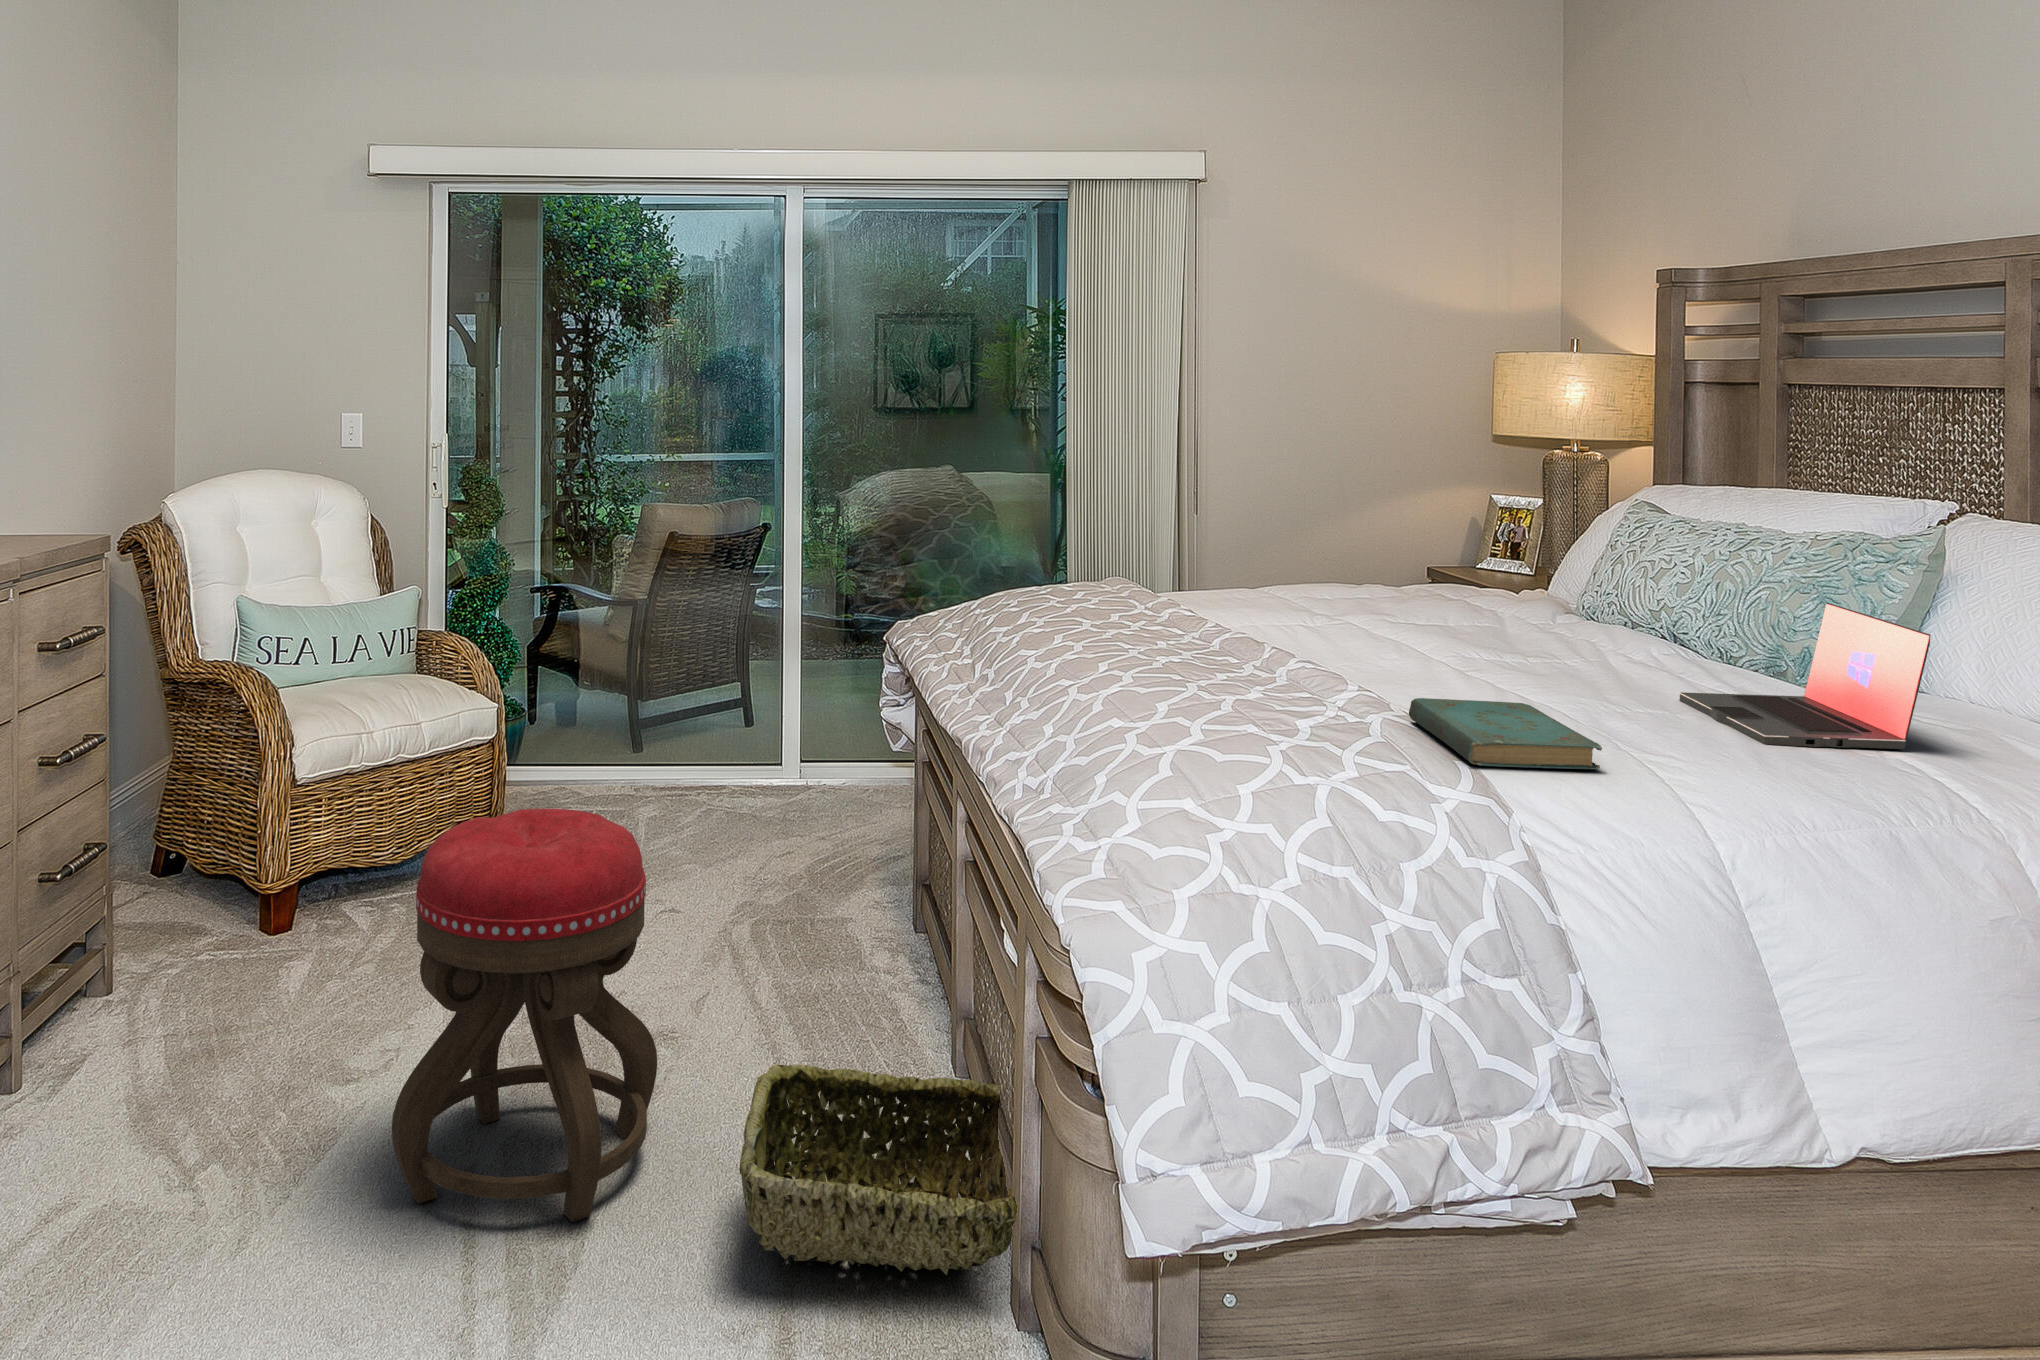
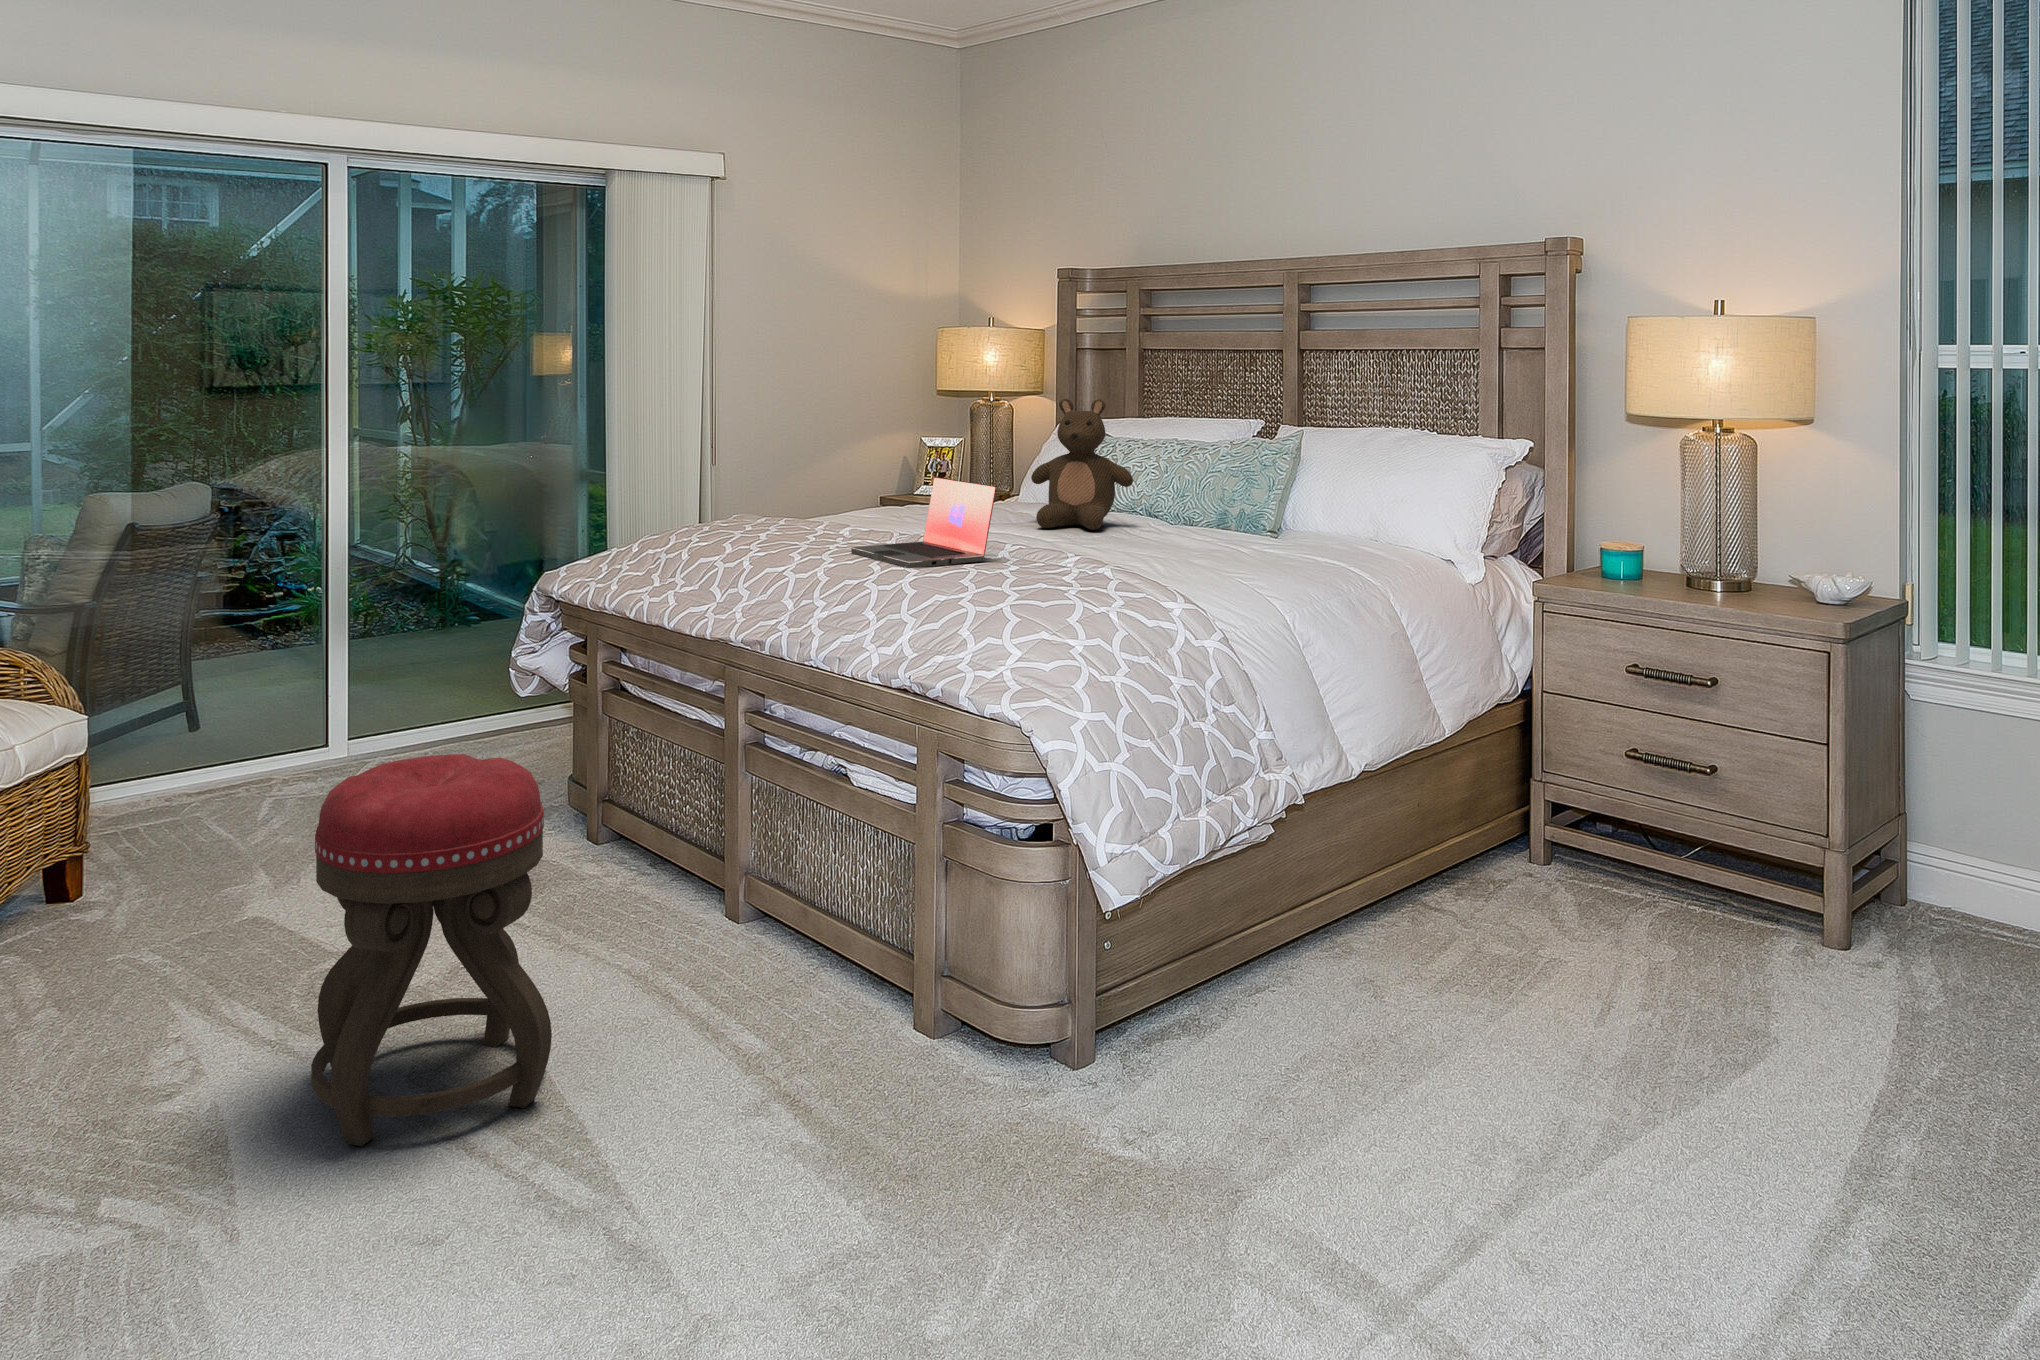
stuffed bear: none [1480,460,1644,653] -> present [1031,399,1133,530]
laptop: present [1679,603,1931,749] -> present [851,477,996,568]
book: present [1409,698,1602,769] -> none [1095,550,1231,584]
woven basket: present [740,1064,1017,1275] -> none [663,894,914,1066]

